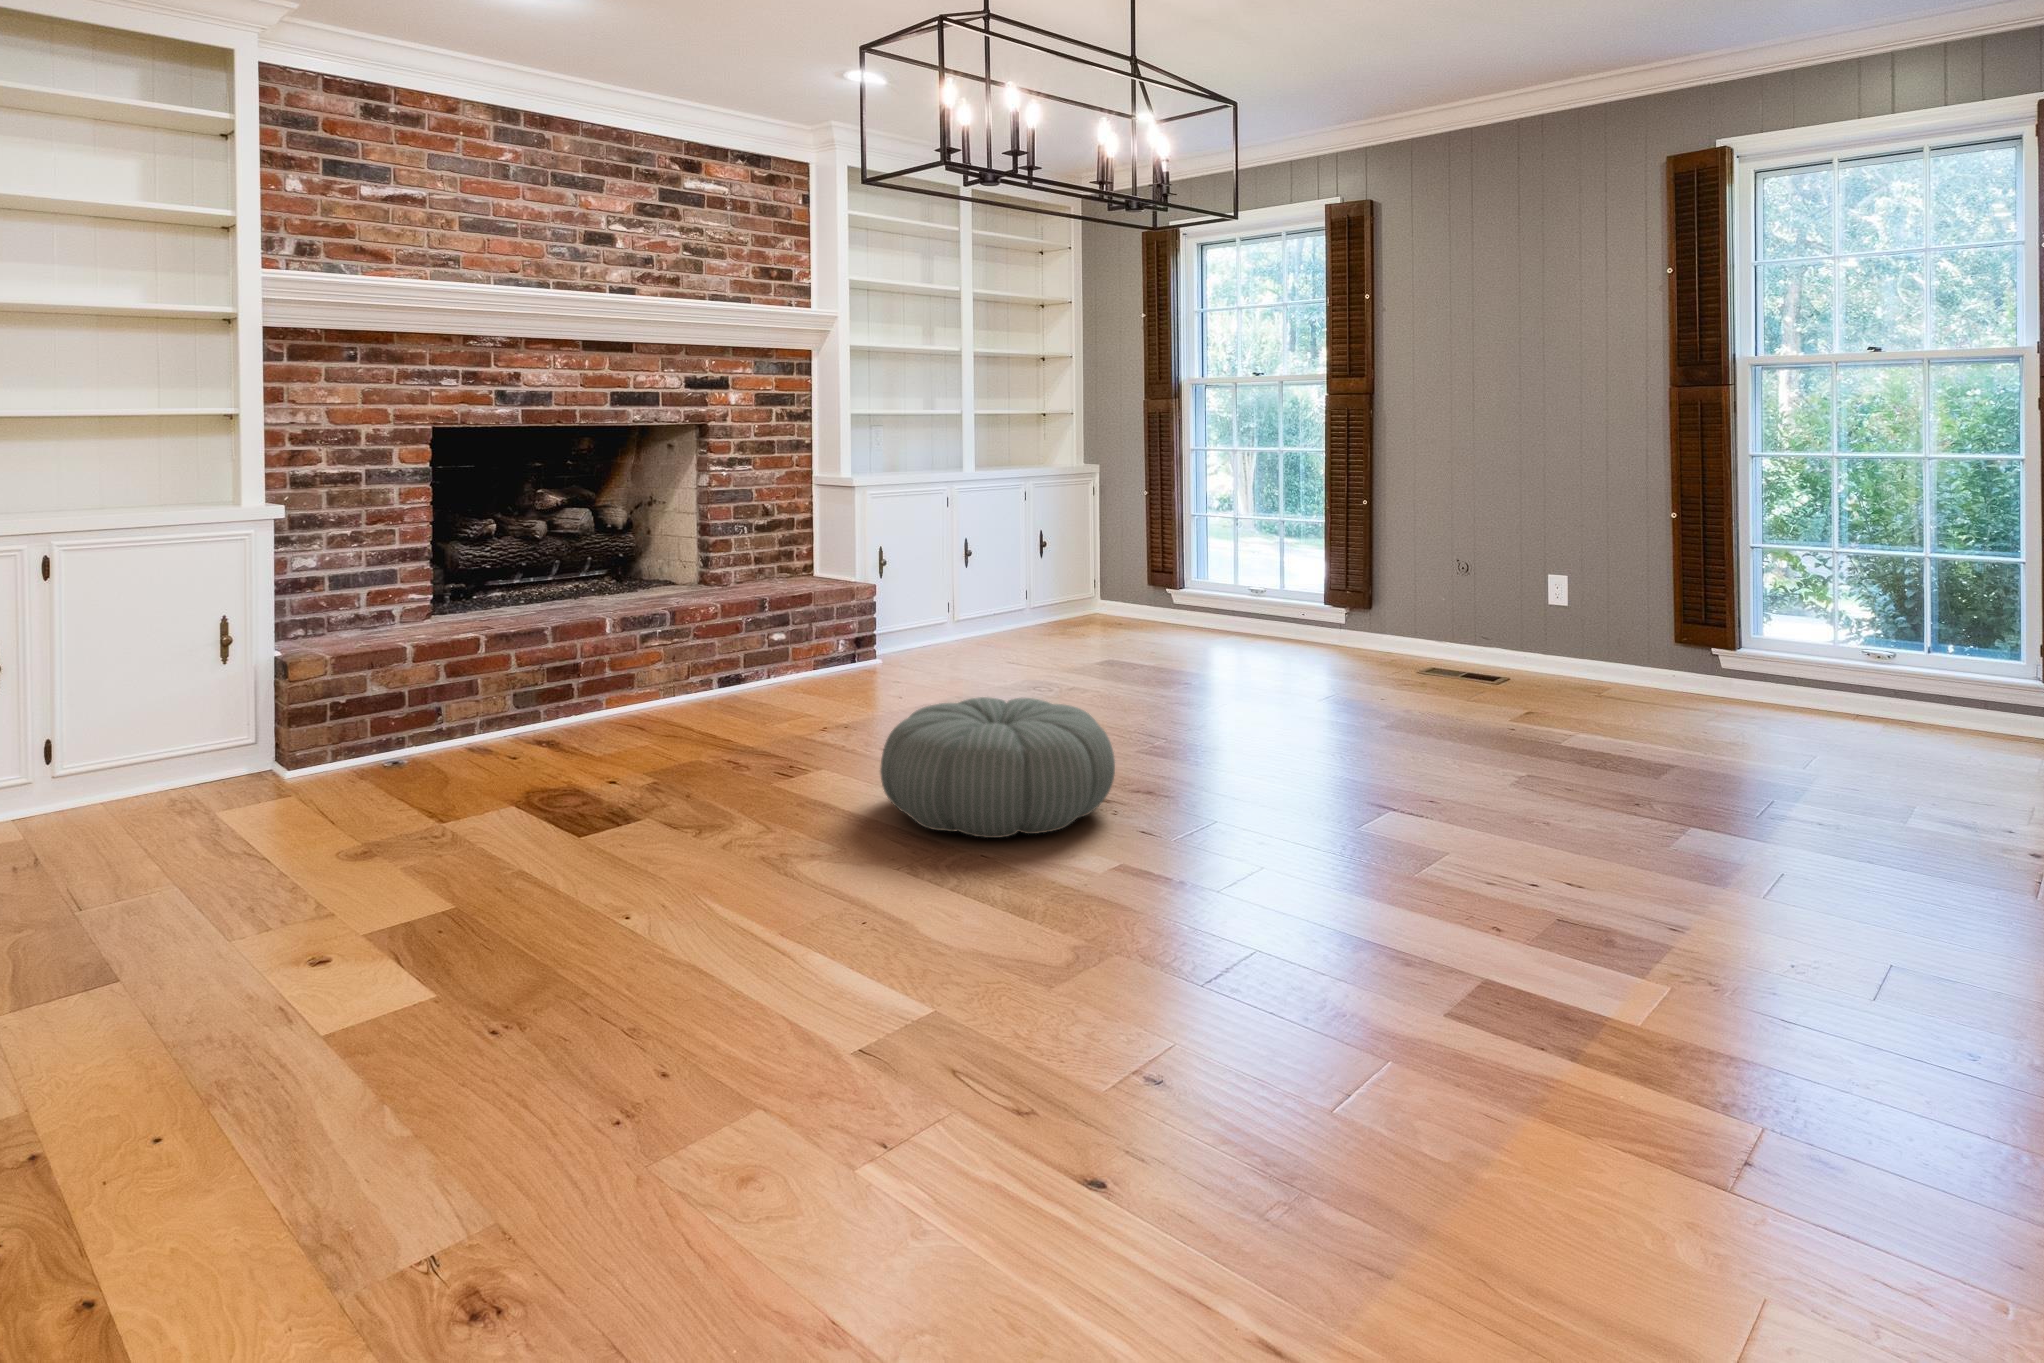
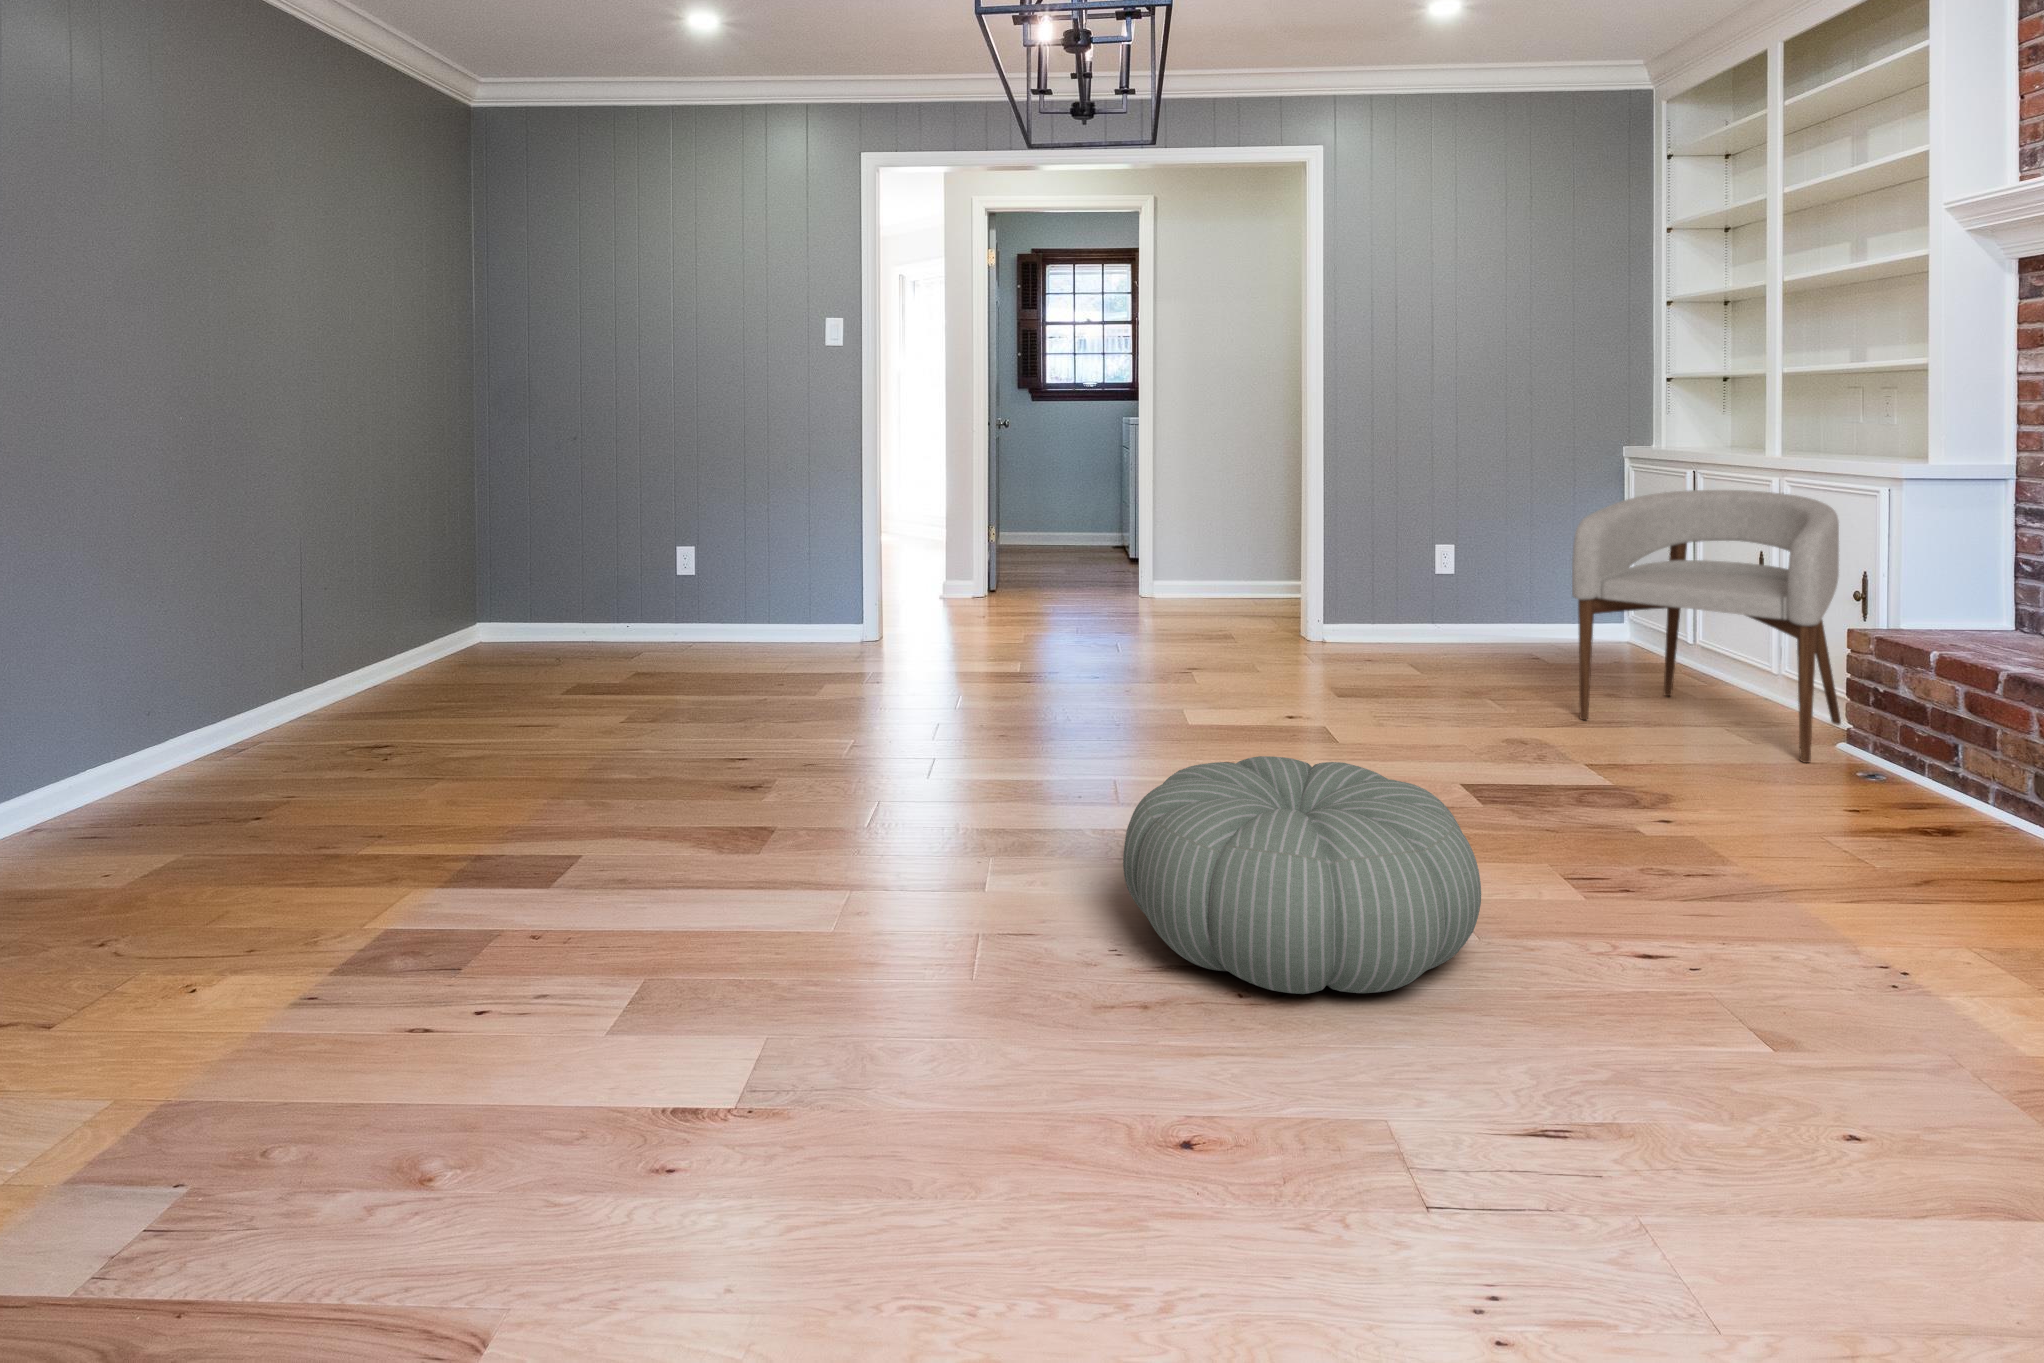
armchair: none [2,547,358,851] -> present [1572,490,1841,763]

